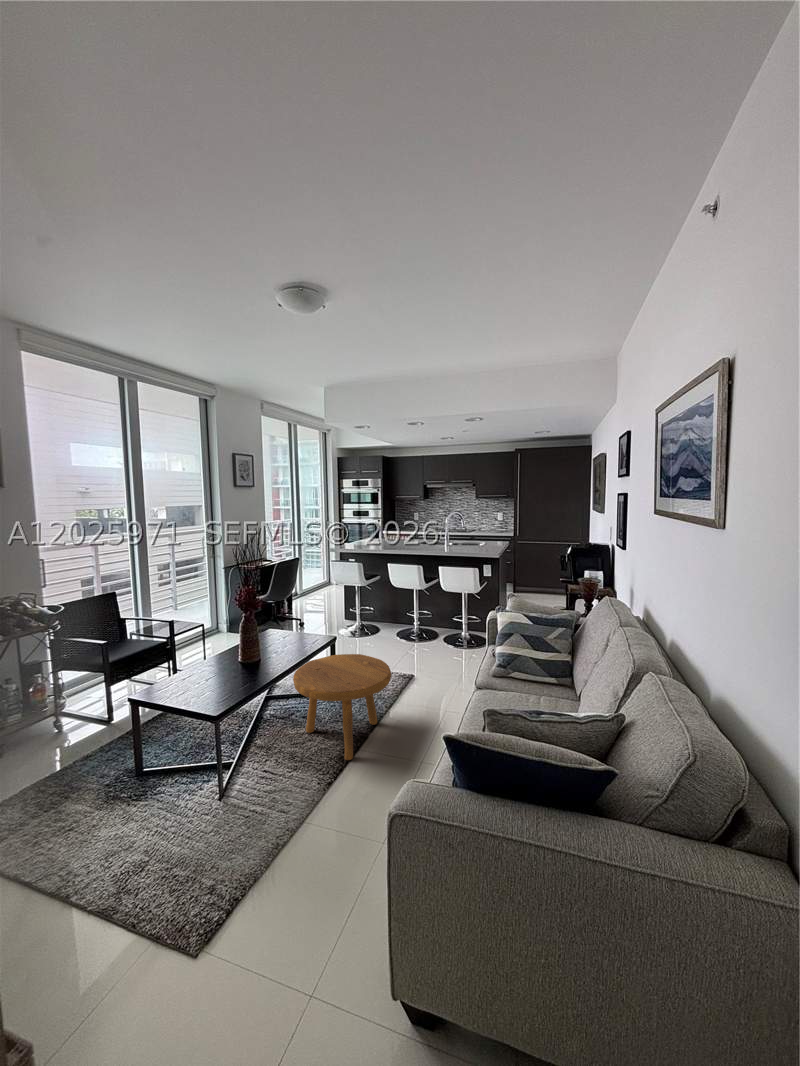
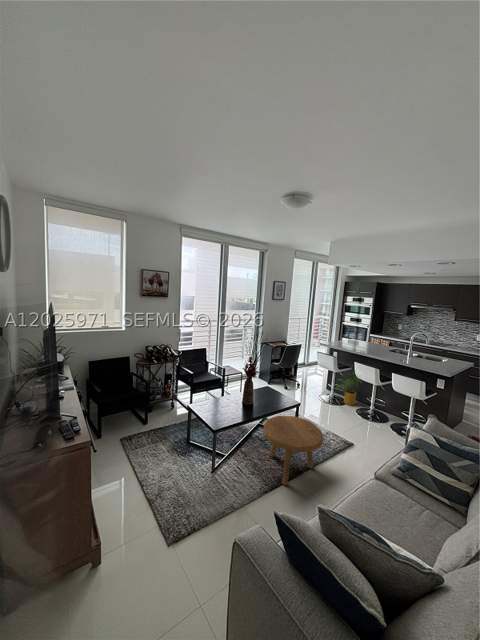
house plant: none [362,582,405,632] -> present [337,372,362,405]

